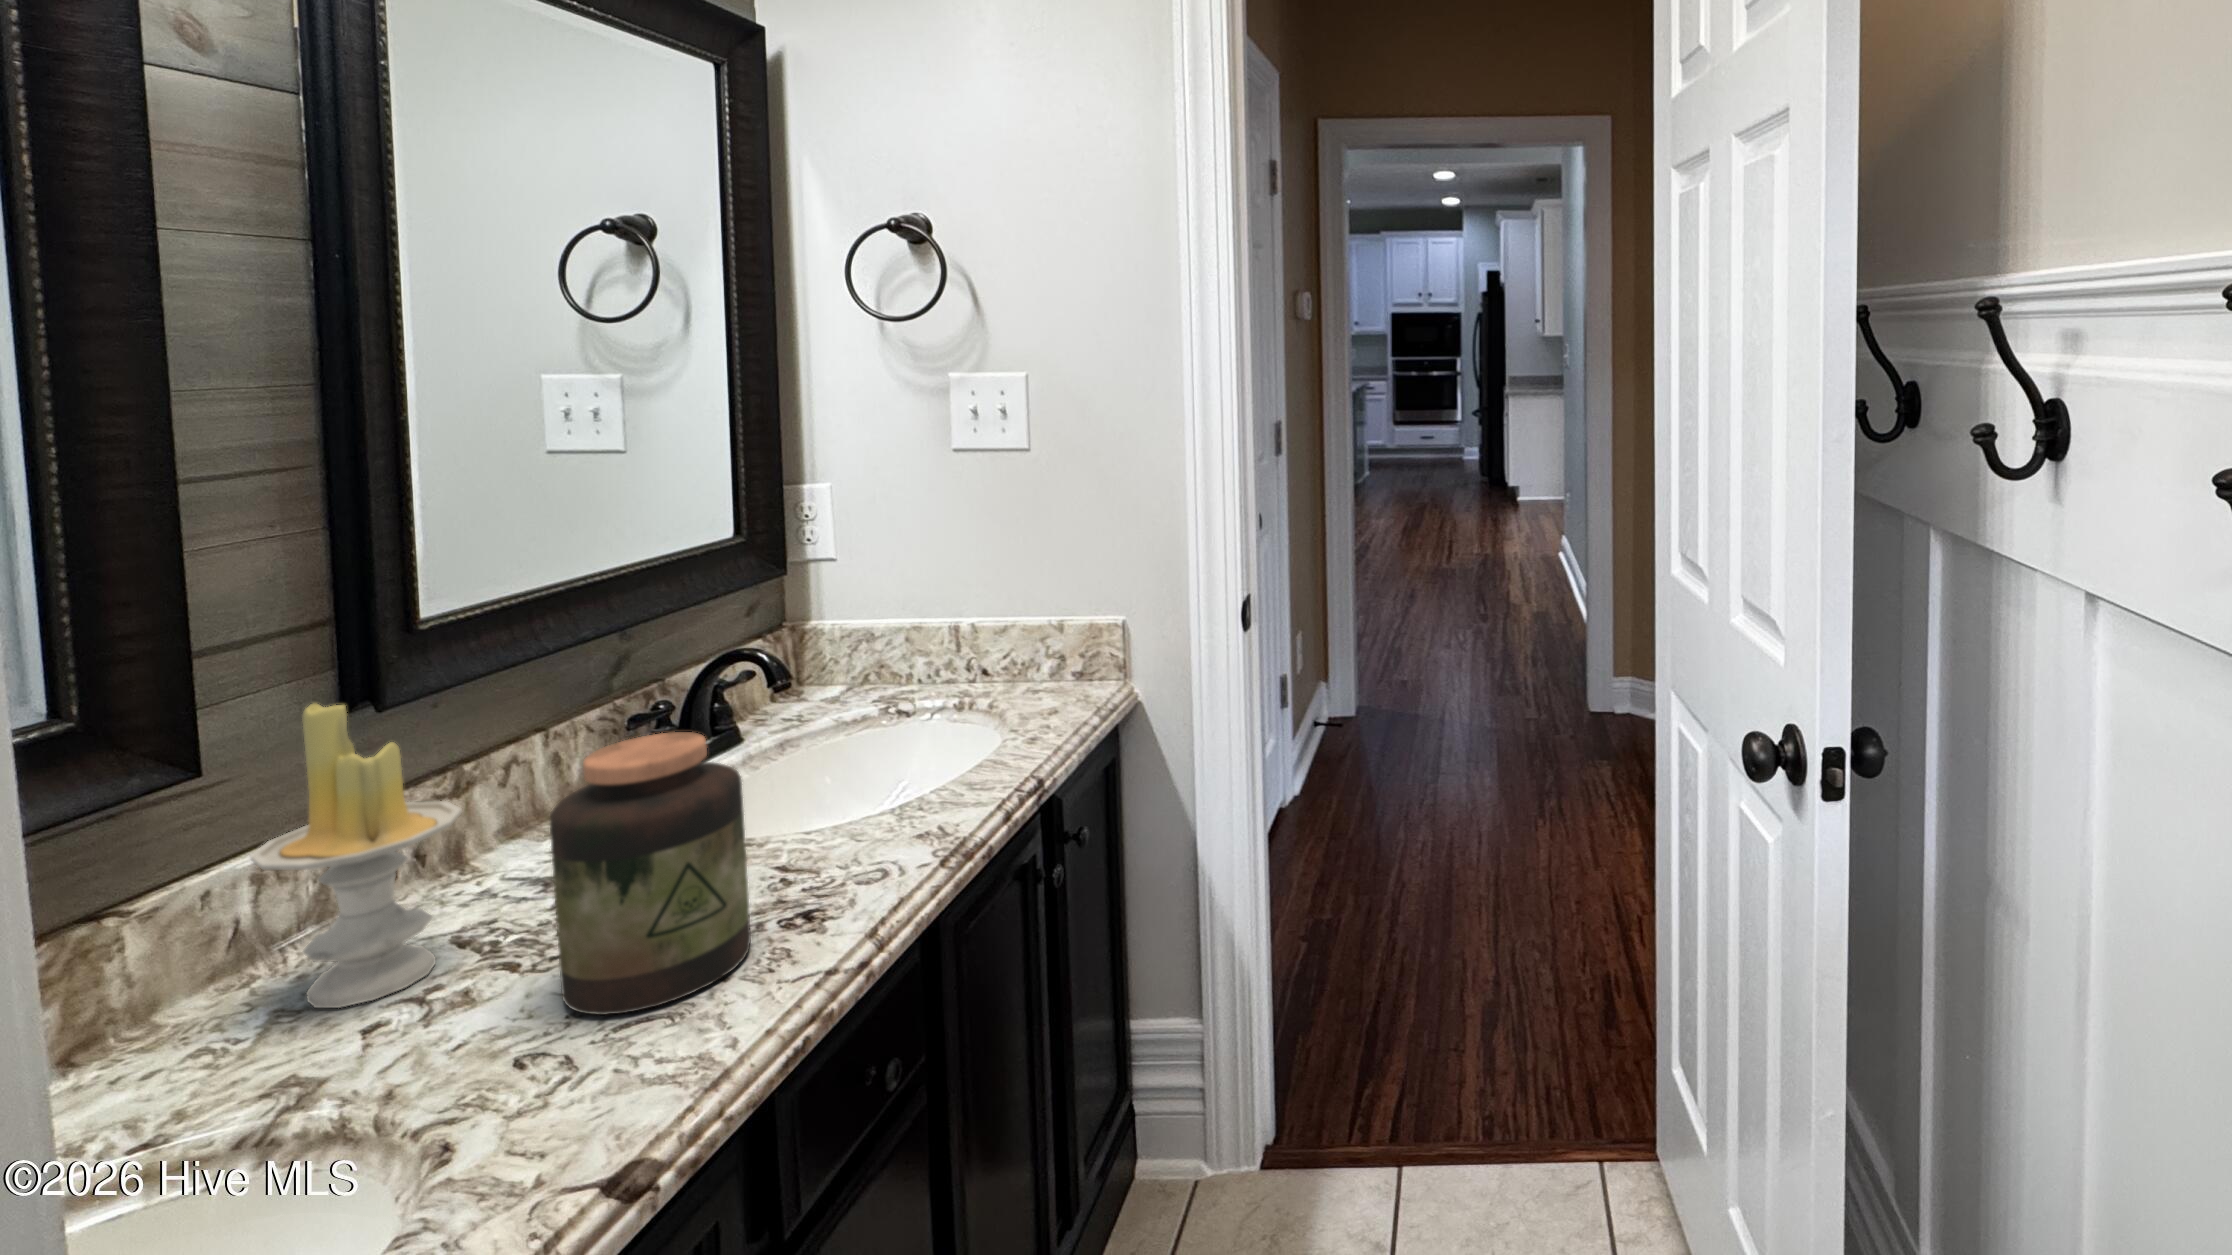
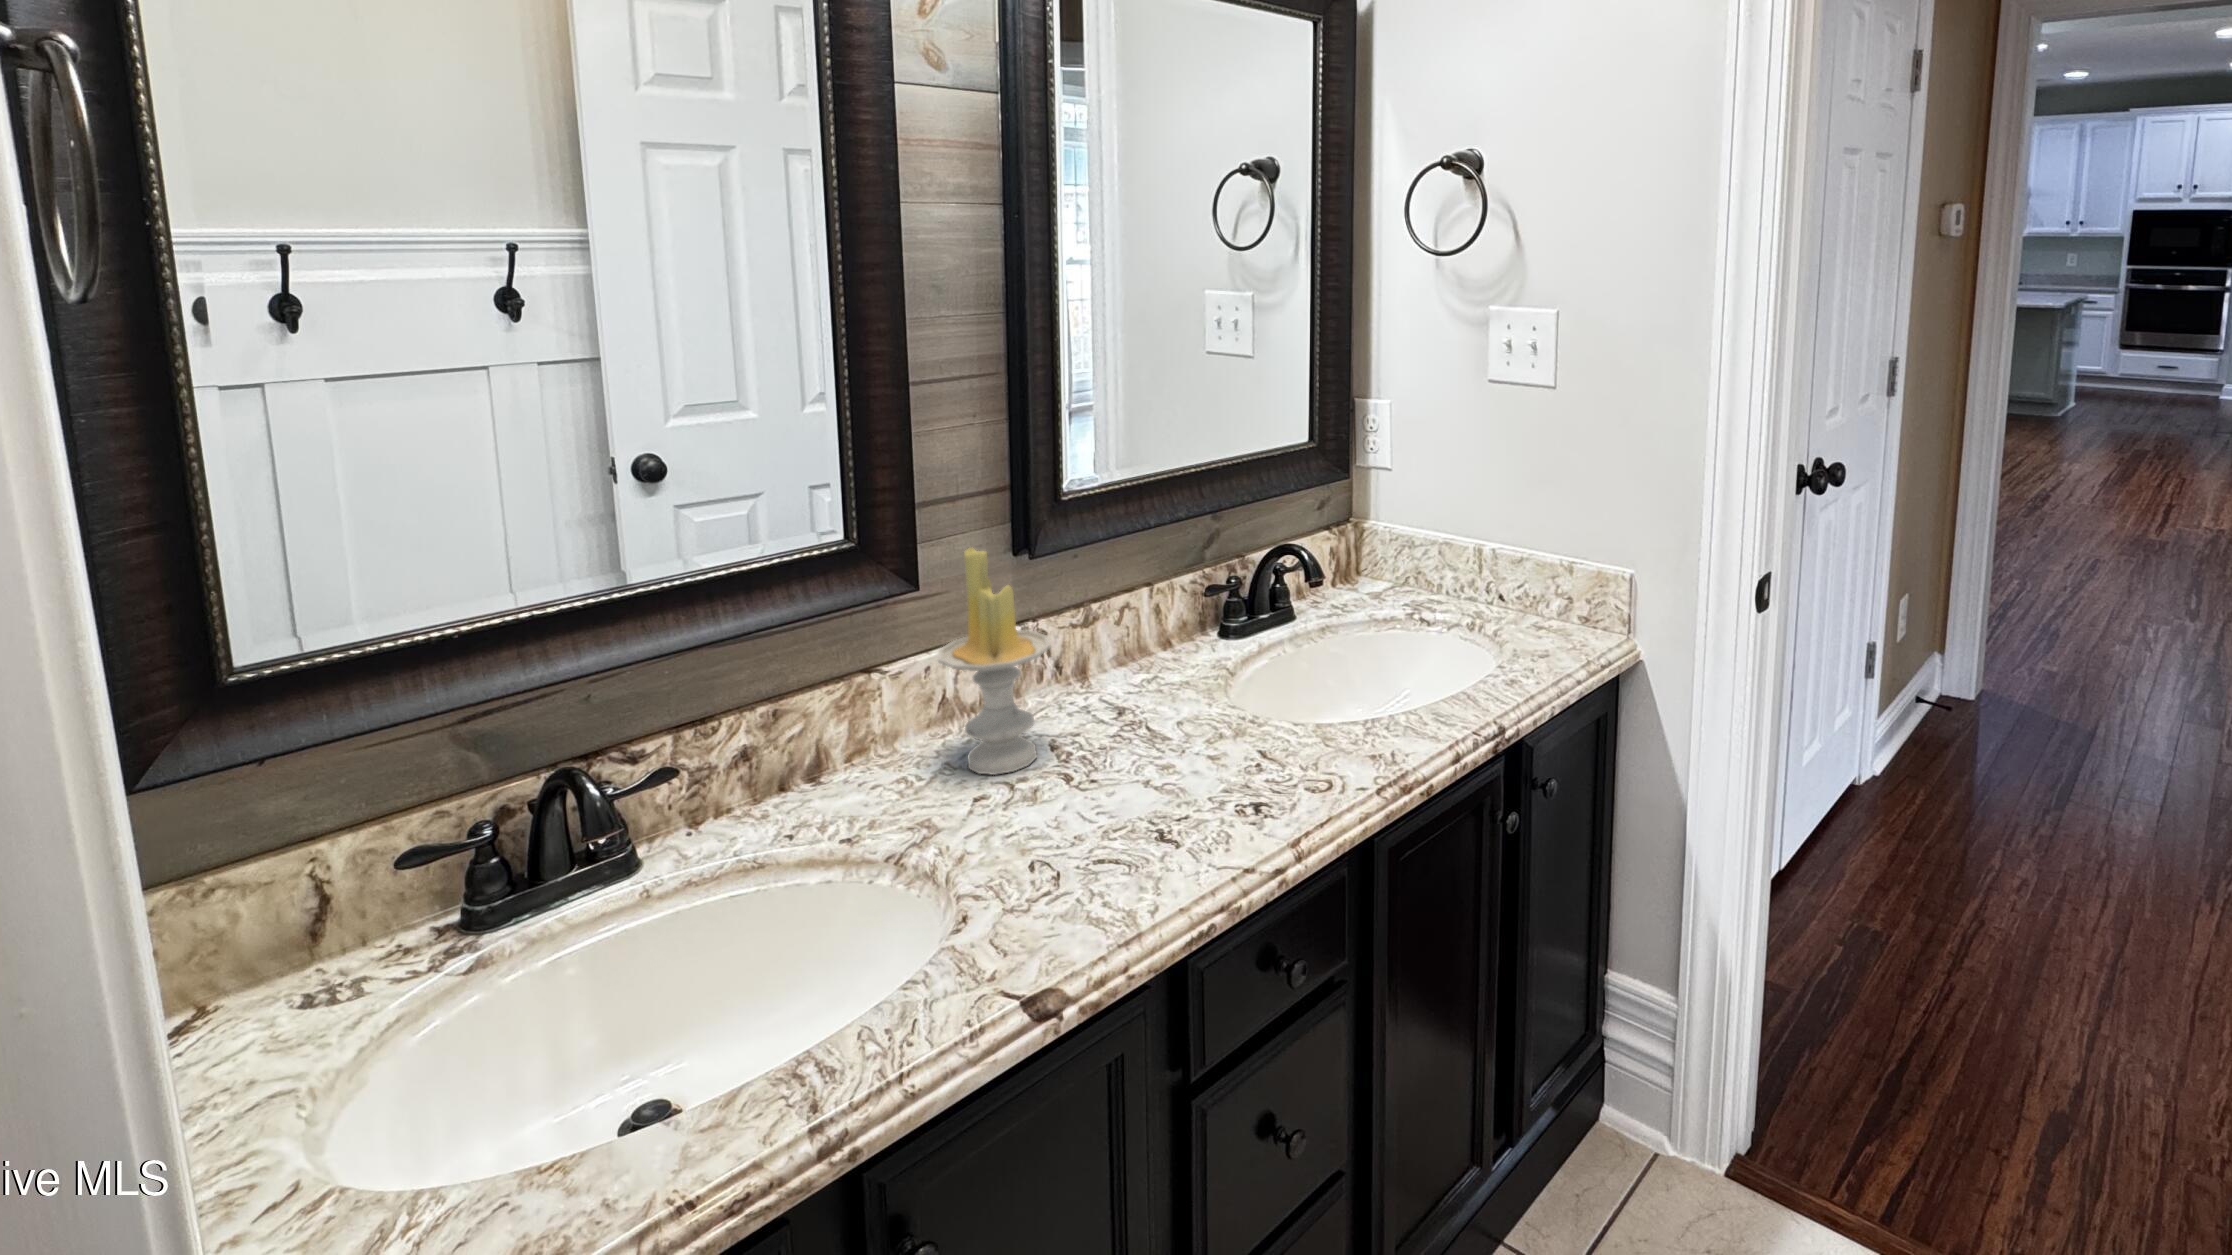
jar: present [550,732,751,1015] -> none [1067,617,1207,851]

